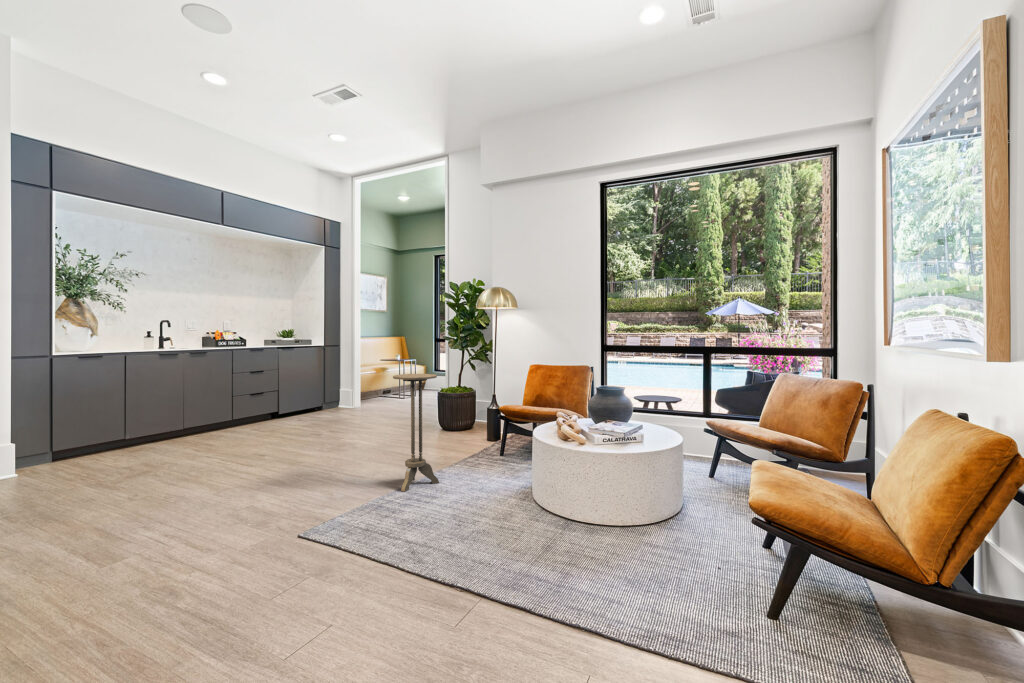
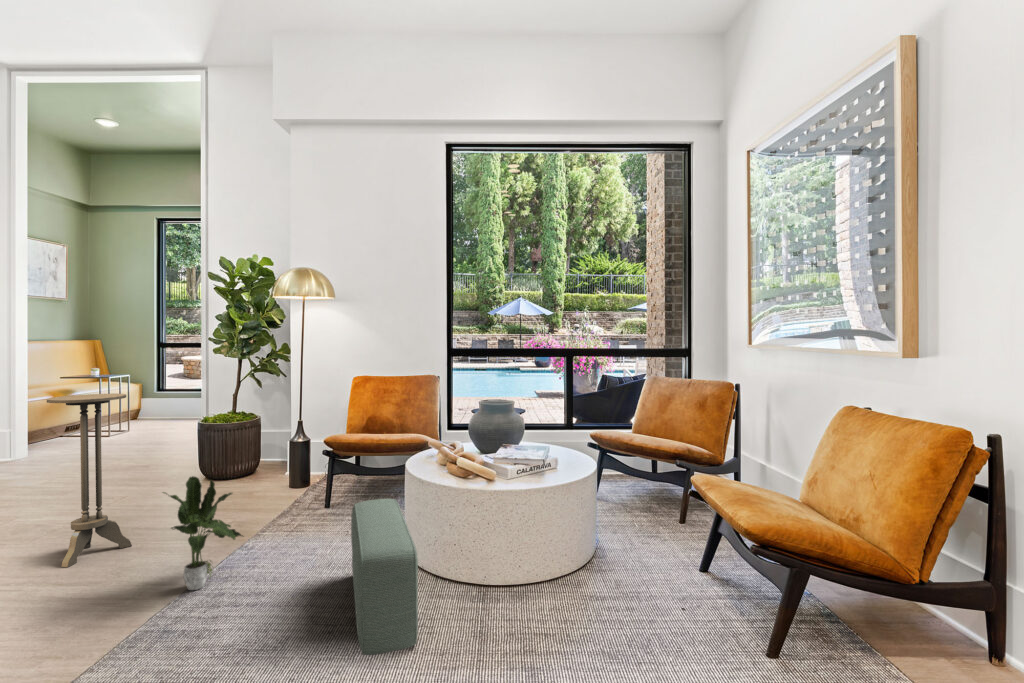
potted plant: none [465,439,519,523] -> present [163,476,243,590]
pouf: none [601,474,670,605] -> present [351,499,418,655]

